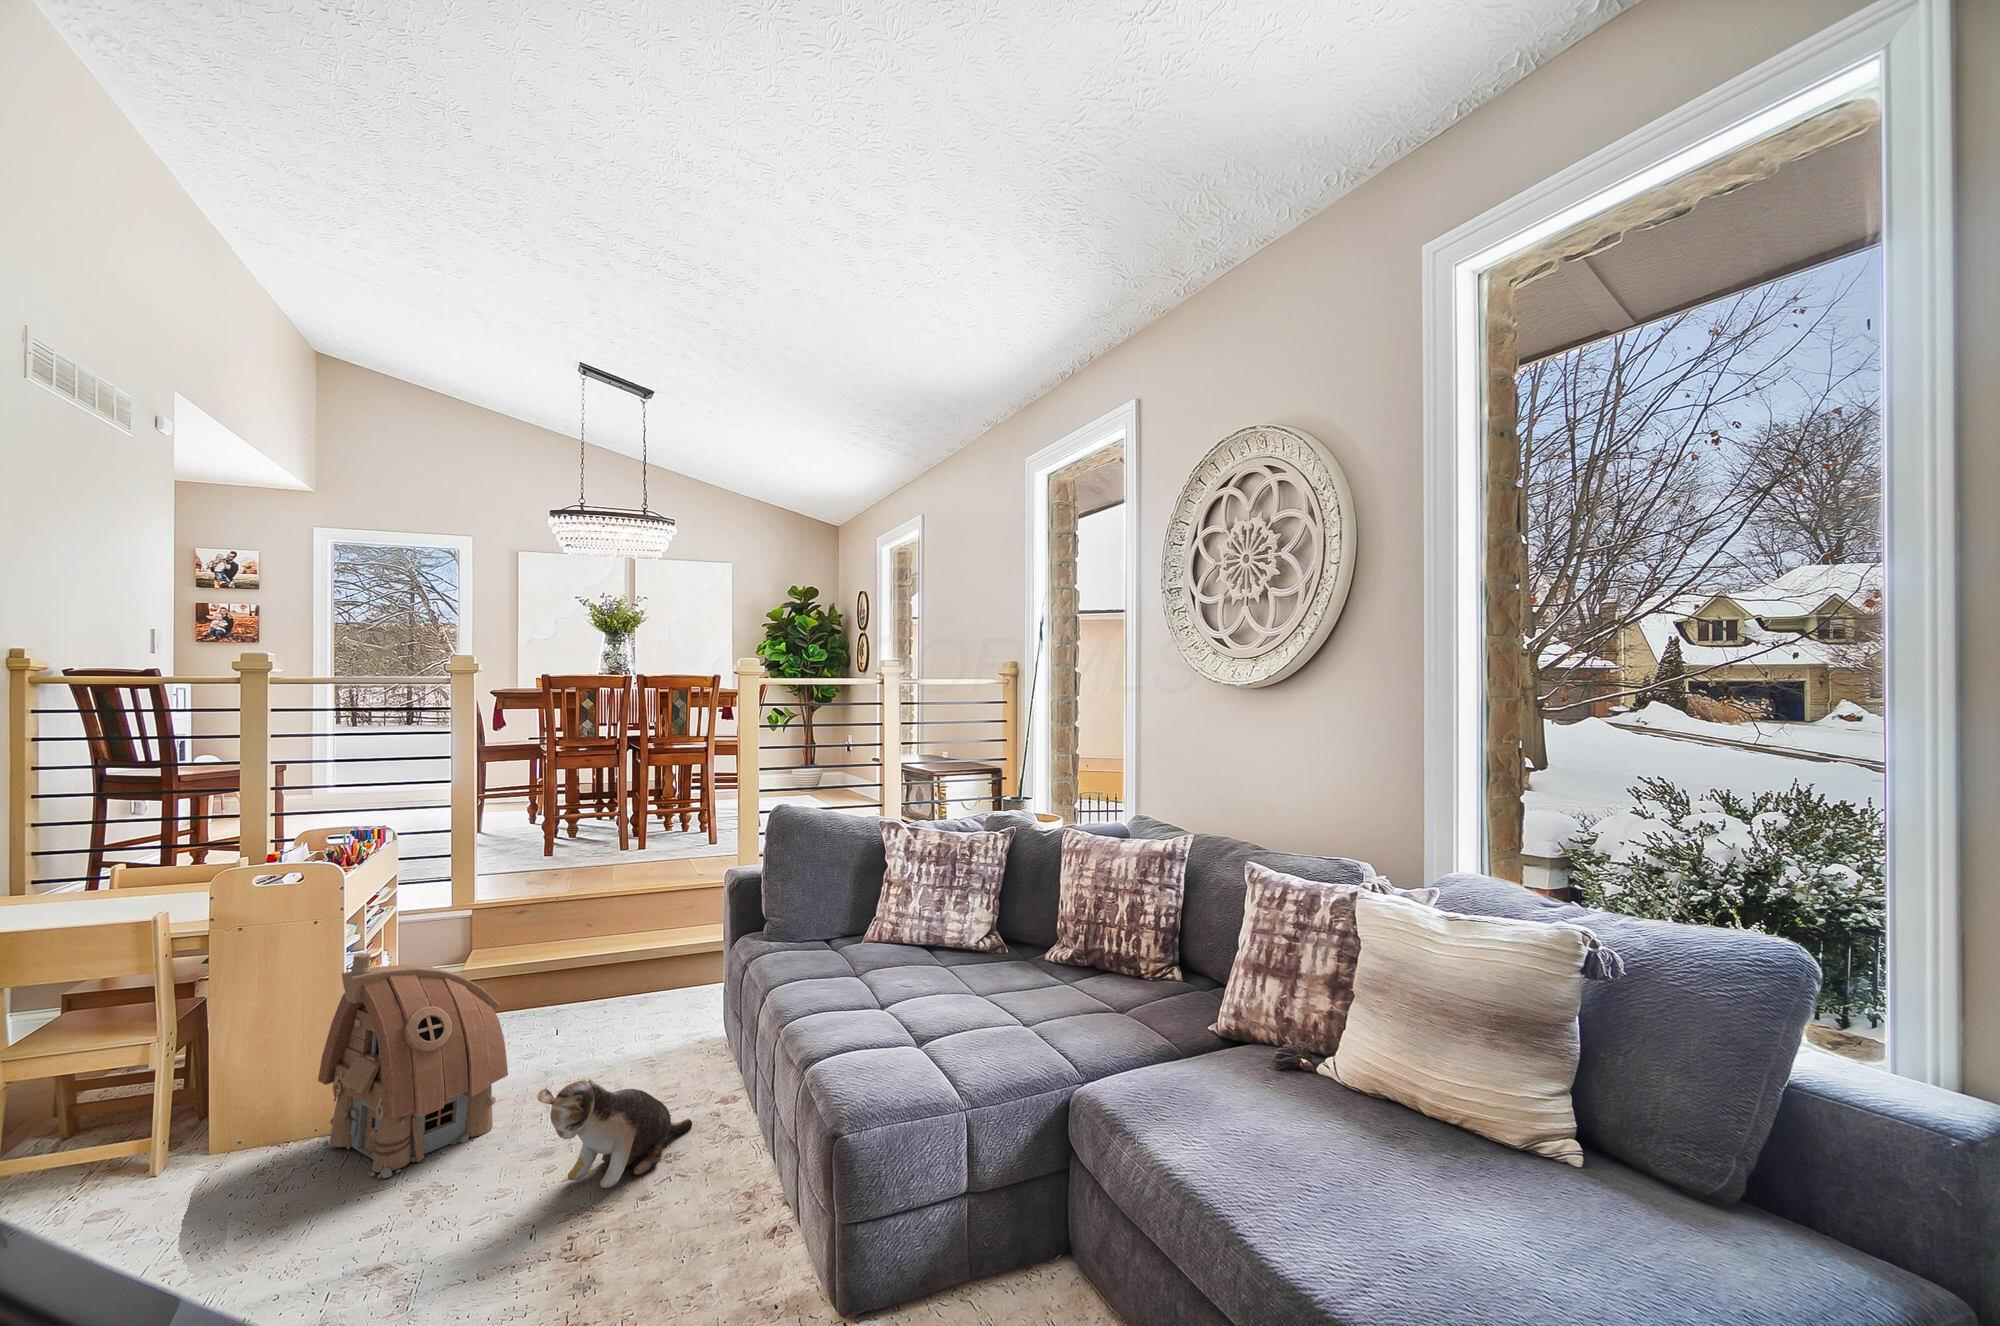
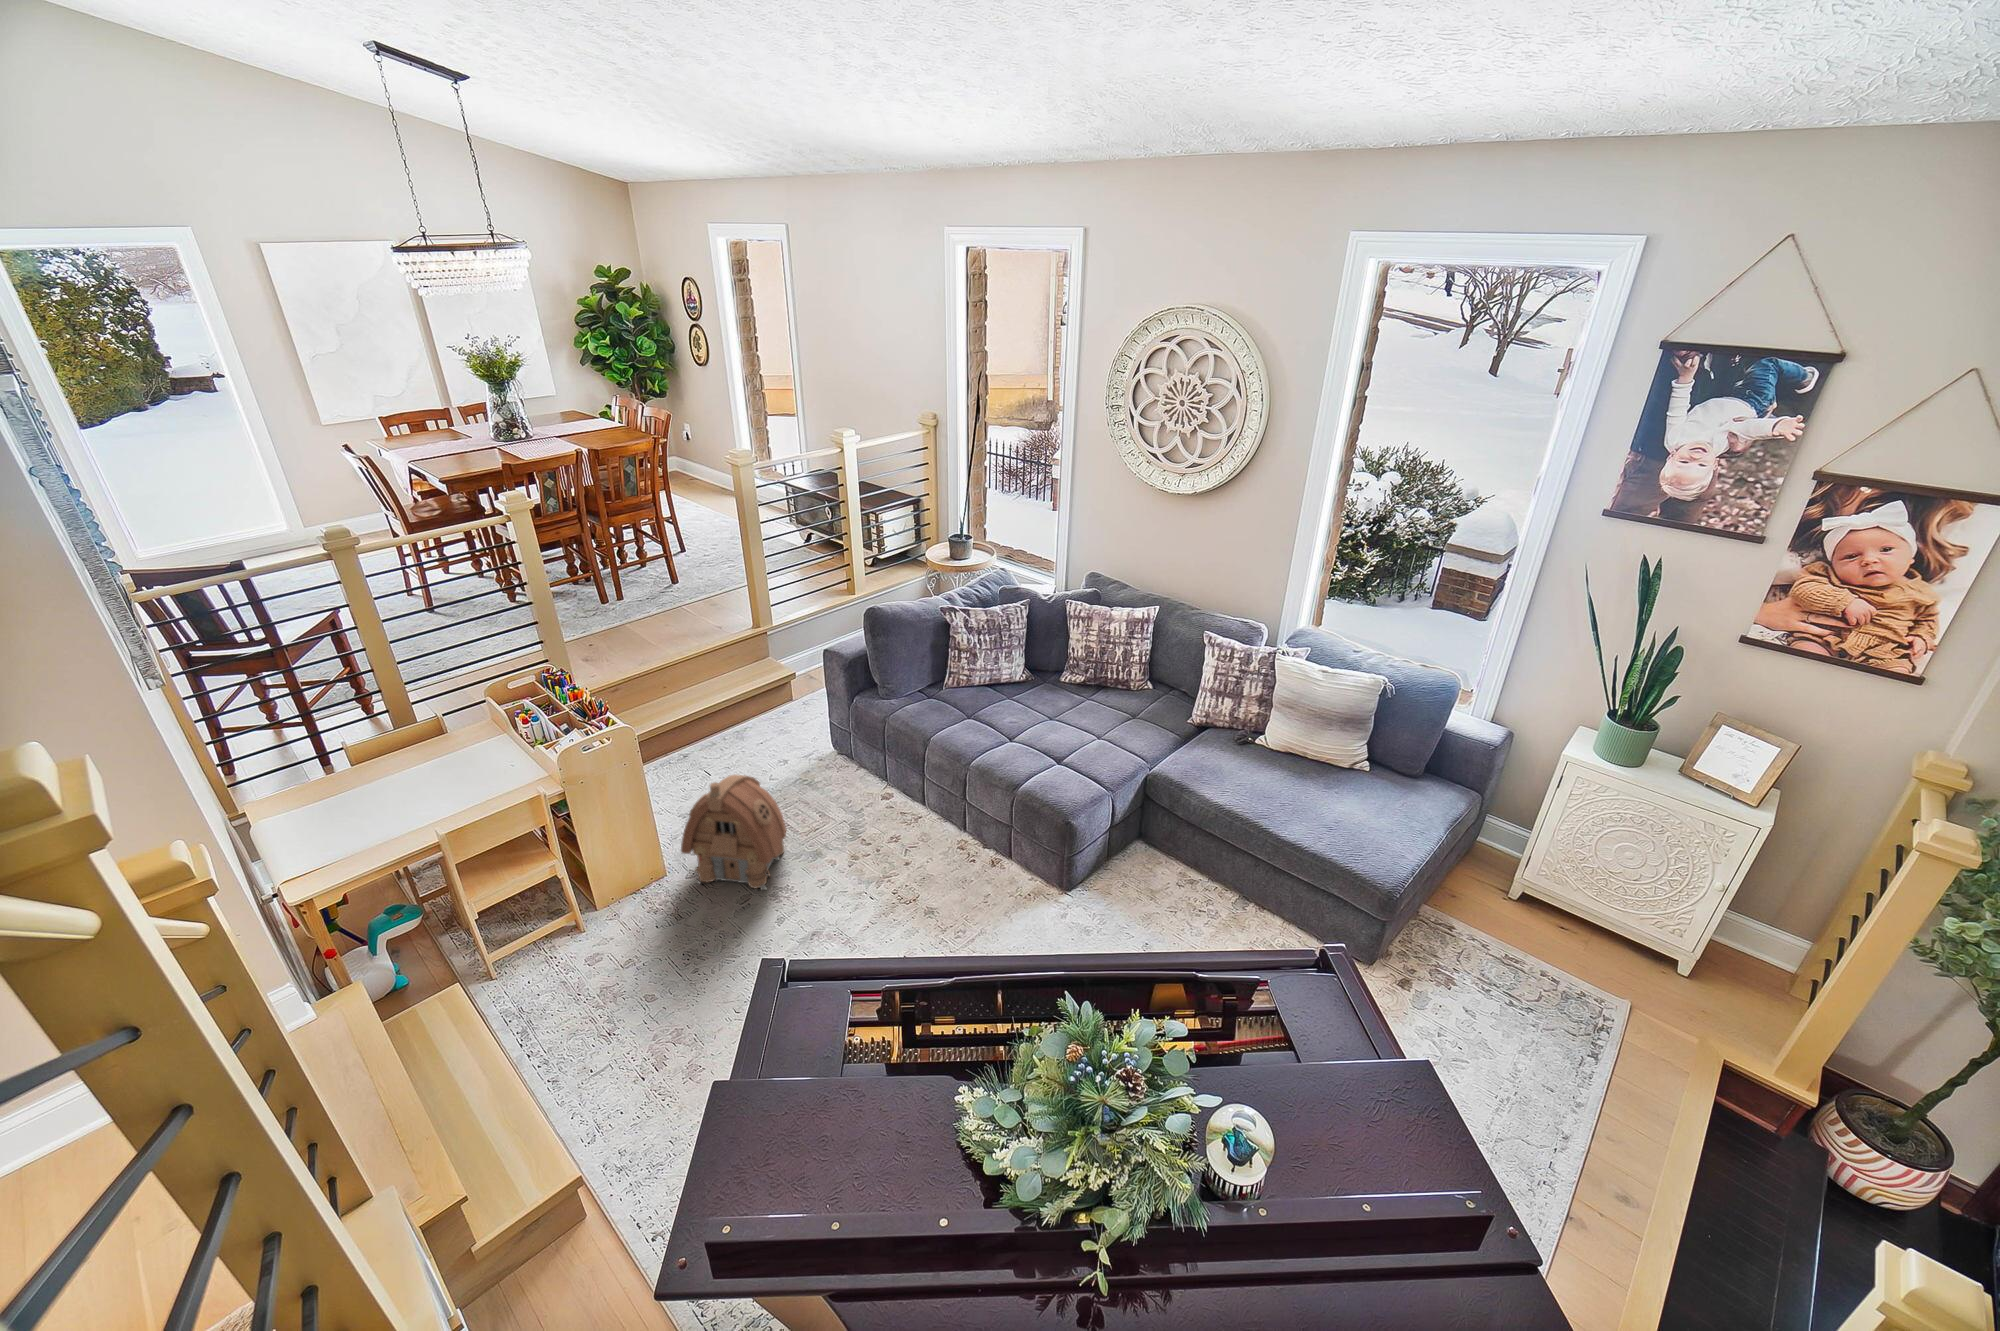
plush toy: present [538,1080,692,1188] -> none [866,812,910,864]

